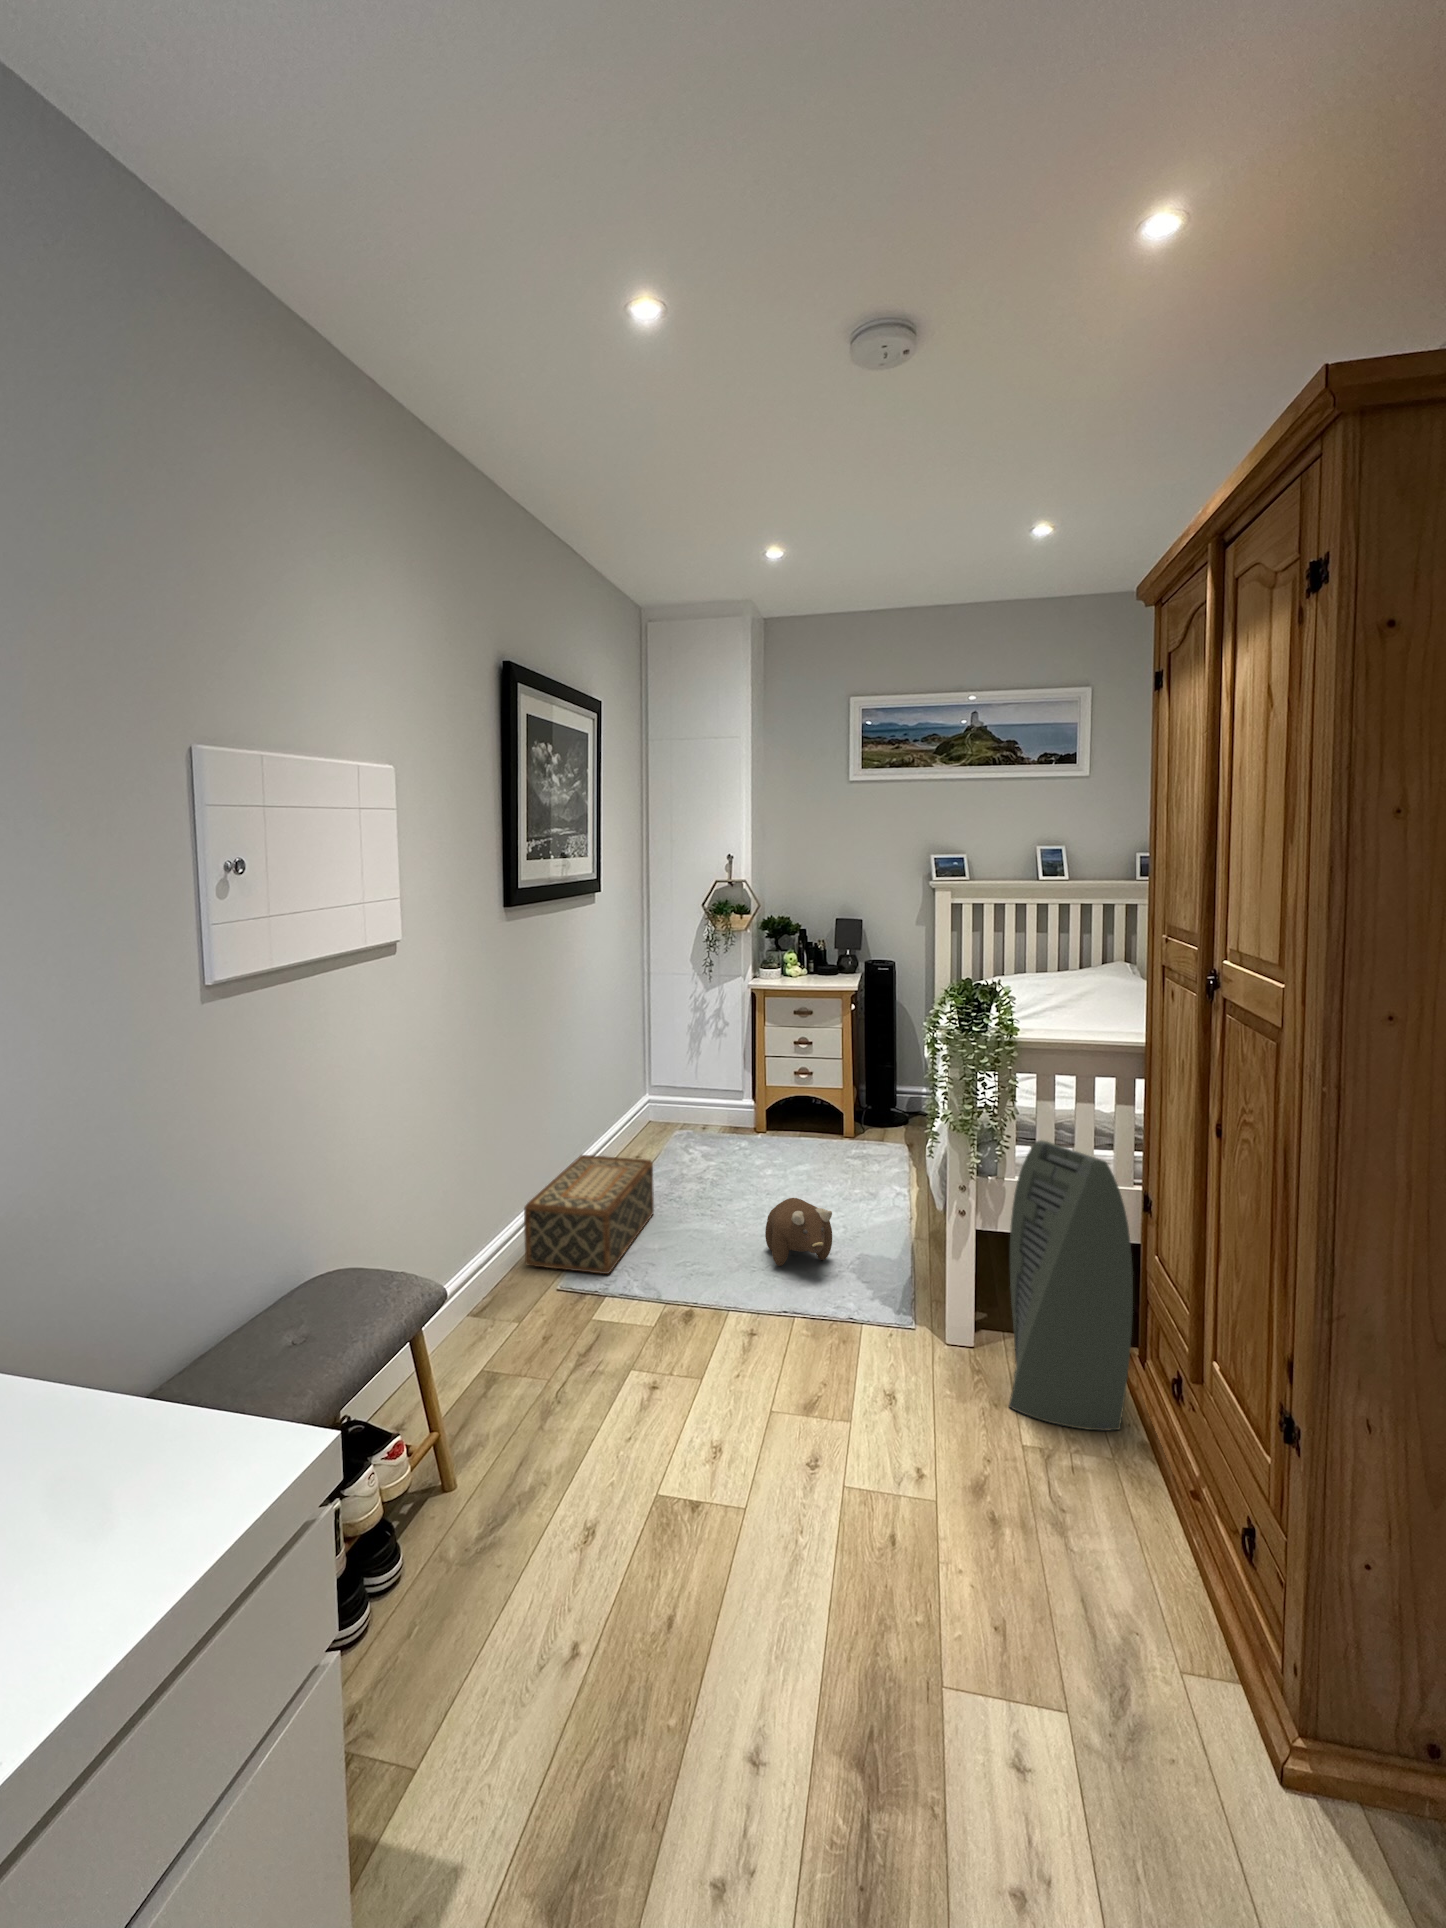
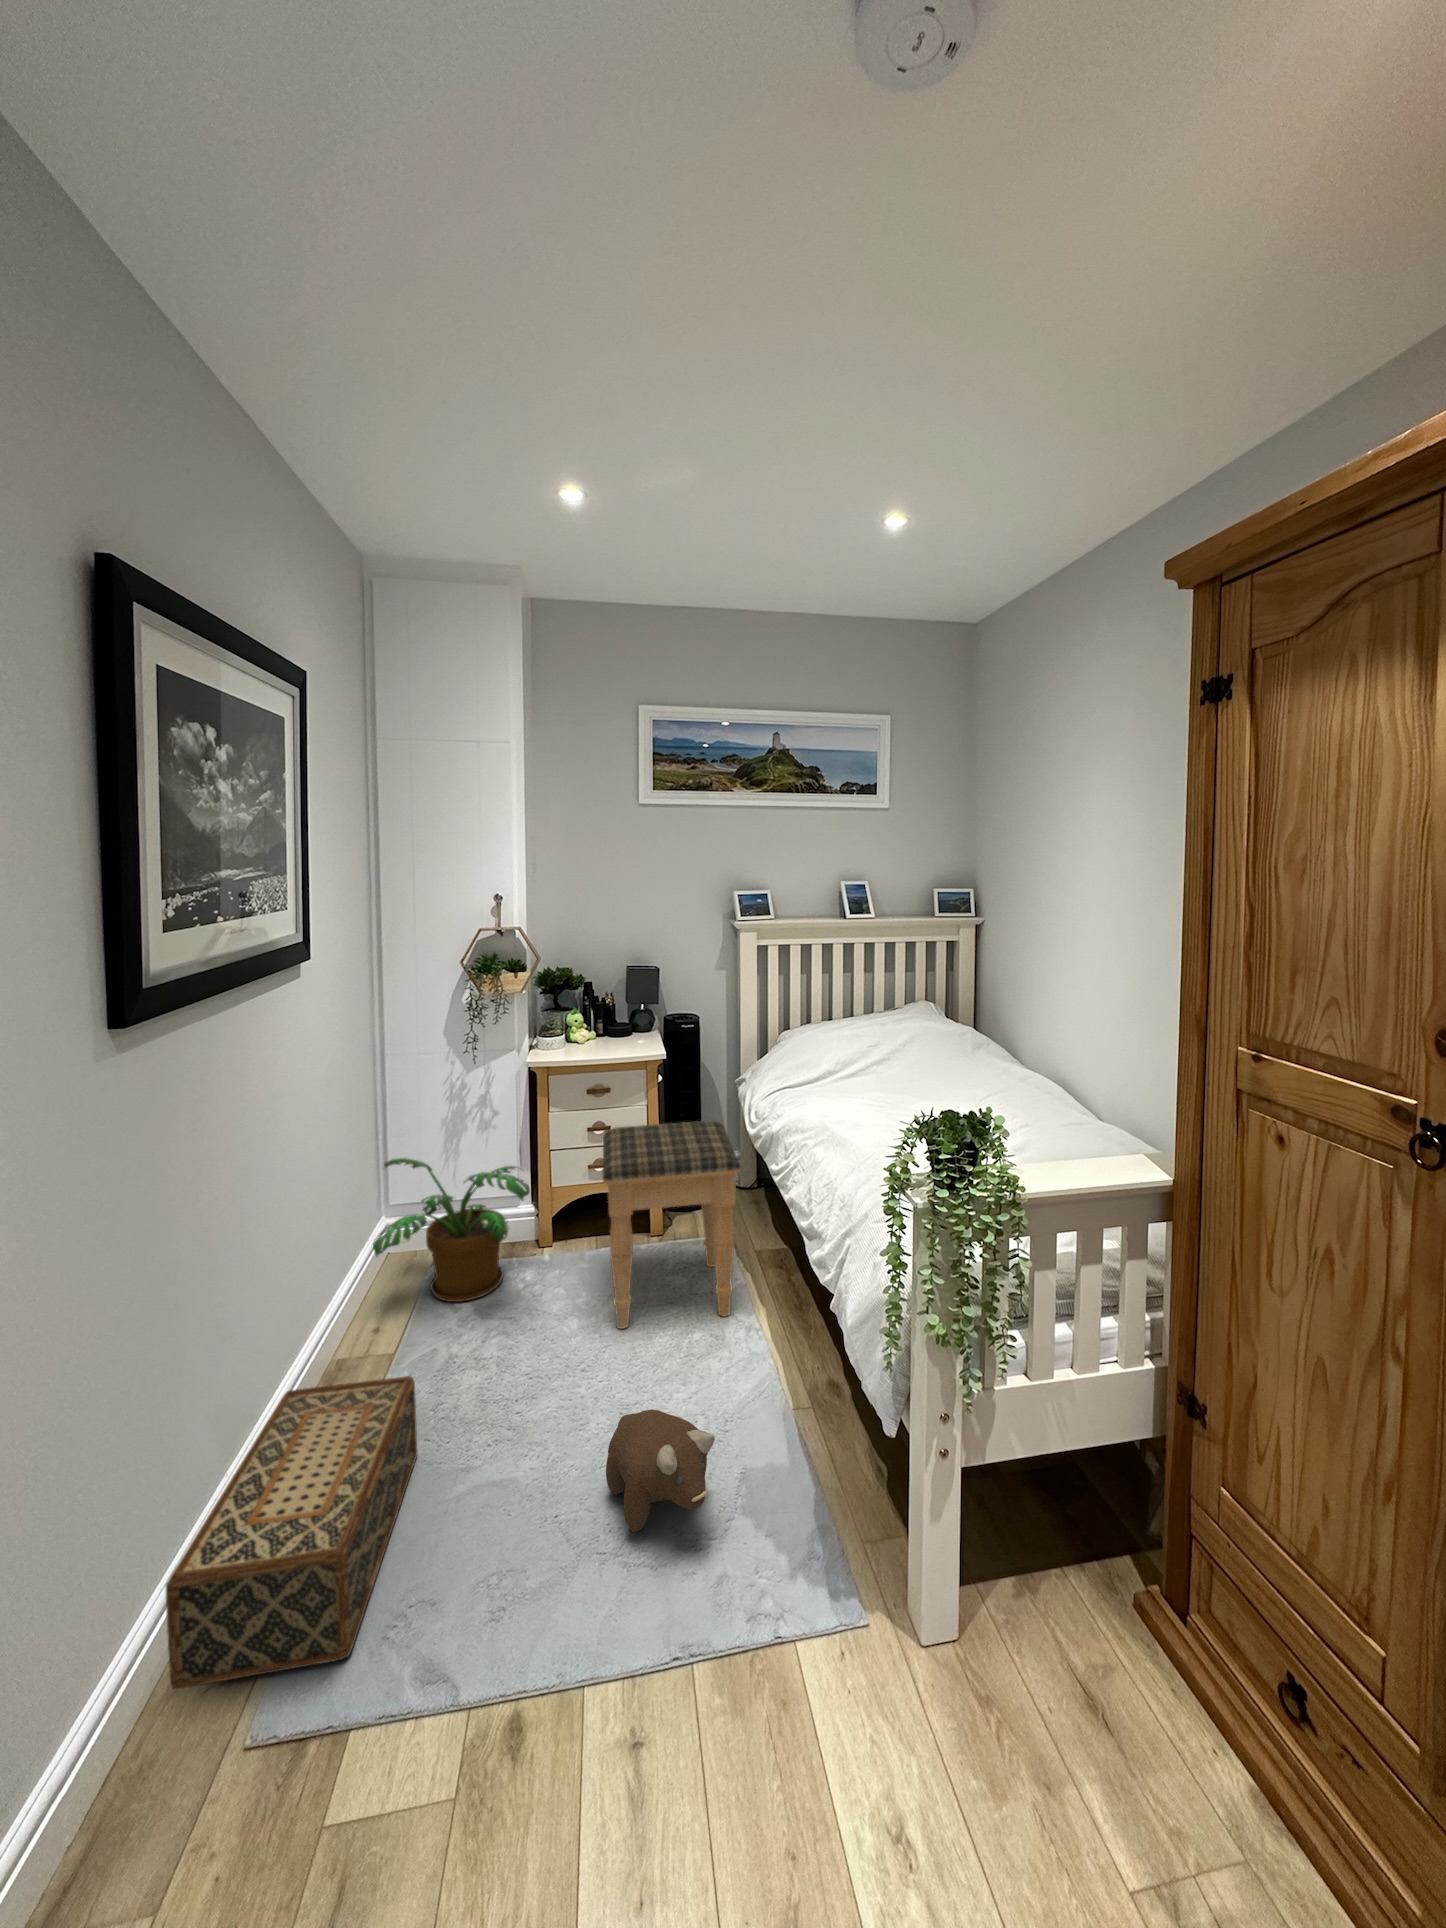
footstool: none [788,1038,898,1188] -> present [603,1121,741,1329]
potted plant: none [634,1046,740,1153] -> present [373,1158,530,1302]
air purifier: present [1009,1140,1133,1431] -> none [1026,1347,1237,1813]

